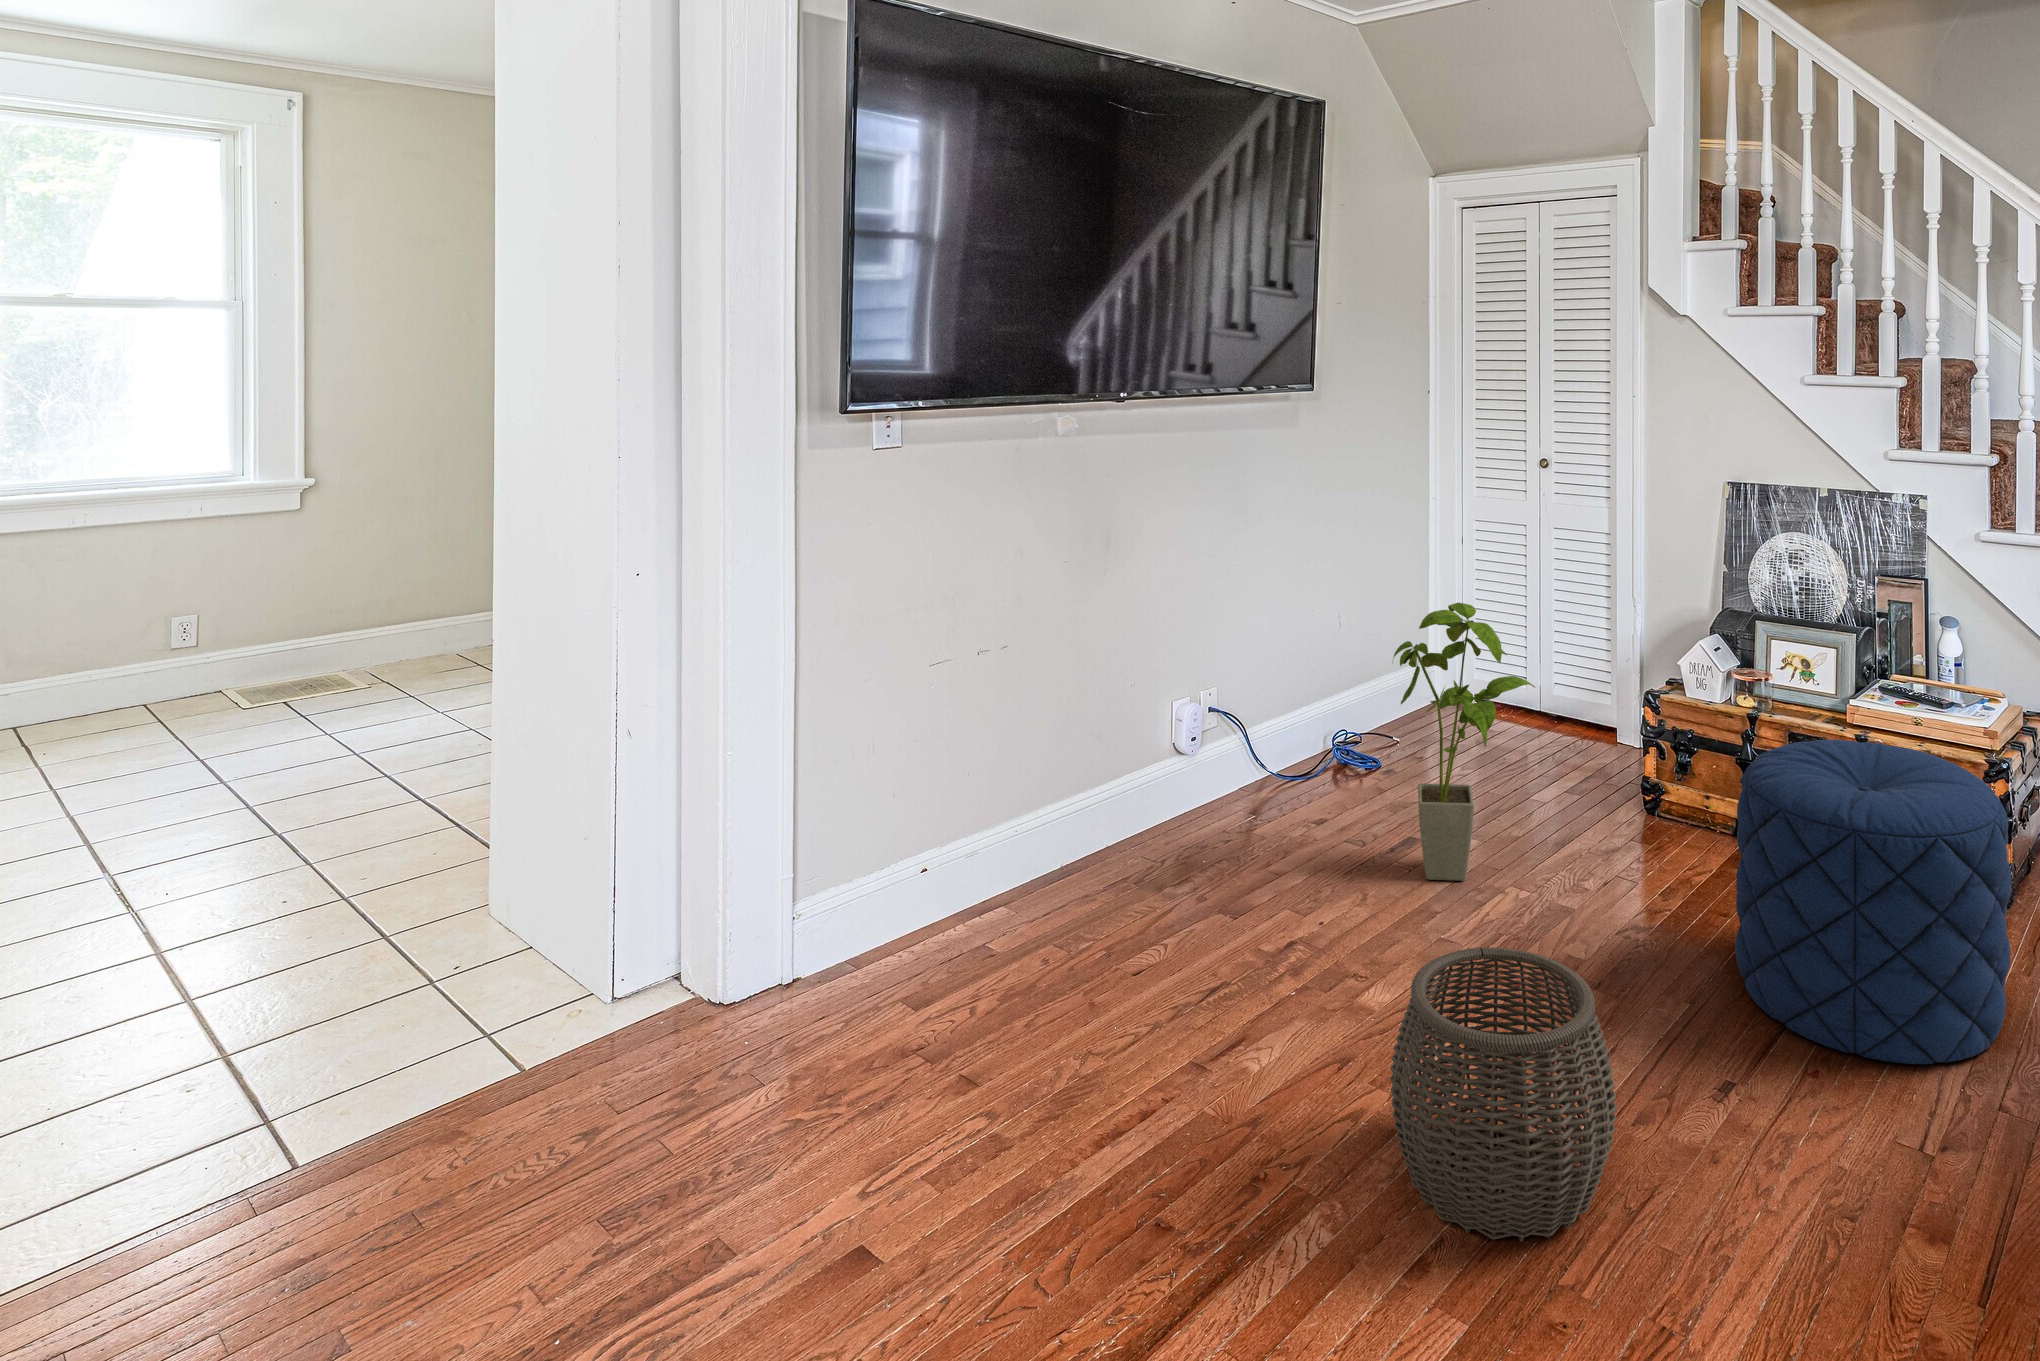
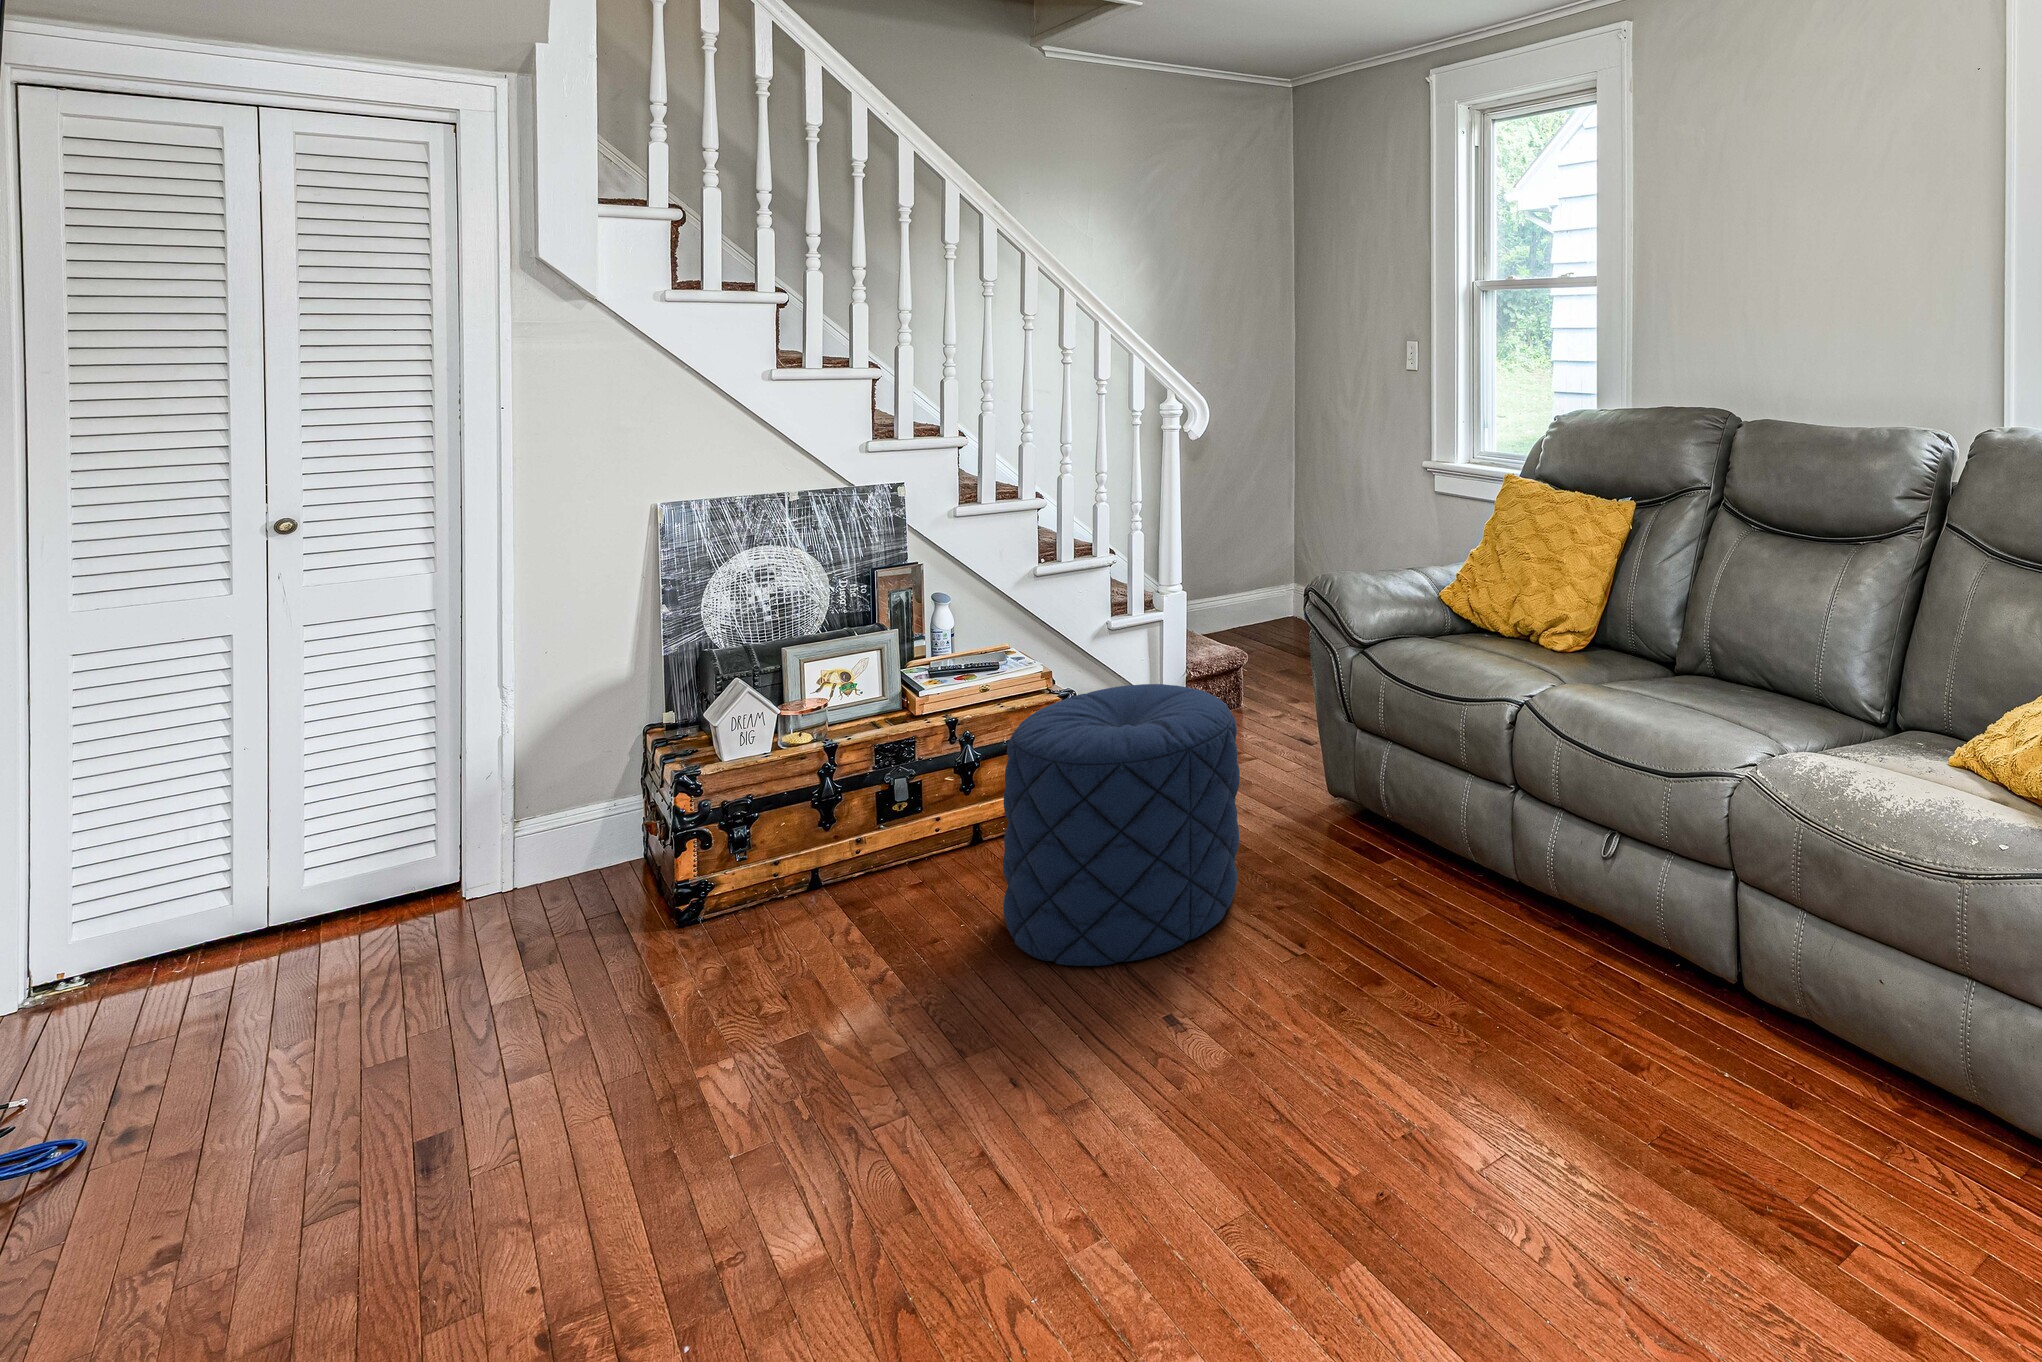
house plant: present [1393,603,1535,881] -> none [447,711,722,1143]
woven basket: present [1390,947,1617,1242] -> none [1068,952,1314,1267]

